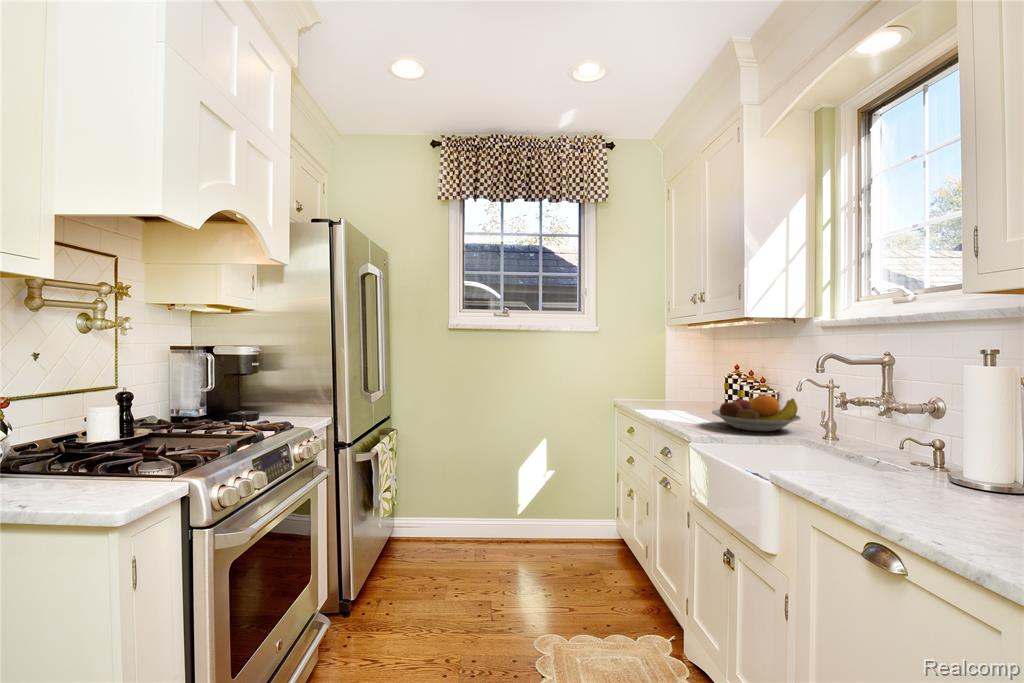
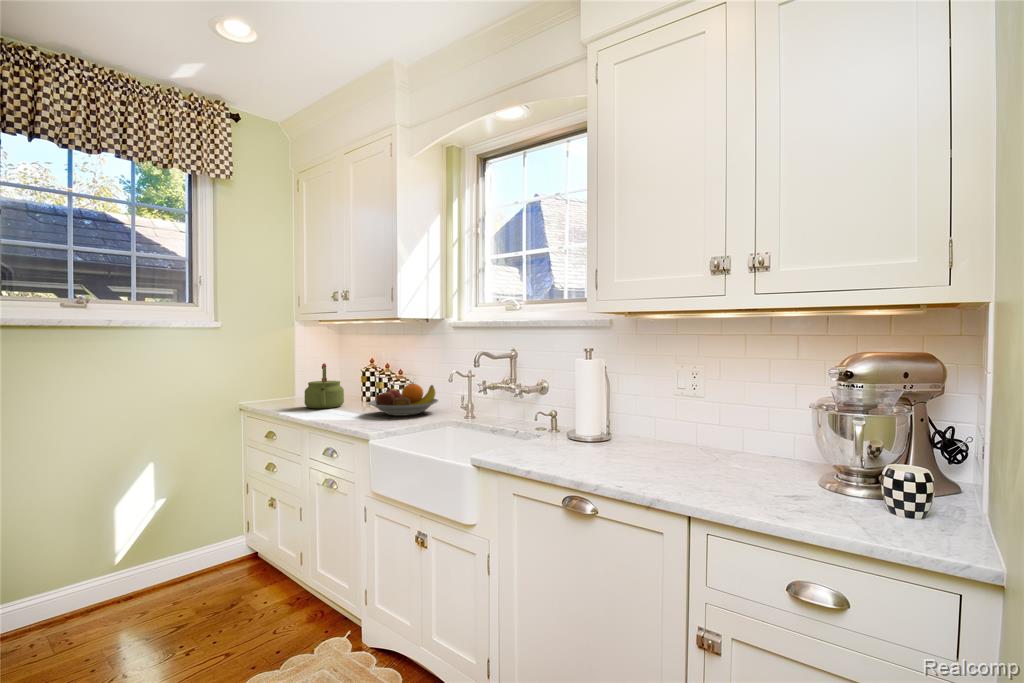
kettle: none [660,366,700,411] -> present [305,363,344,409]

